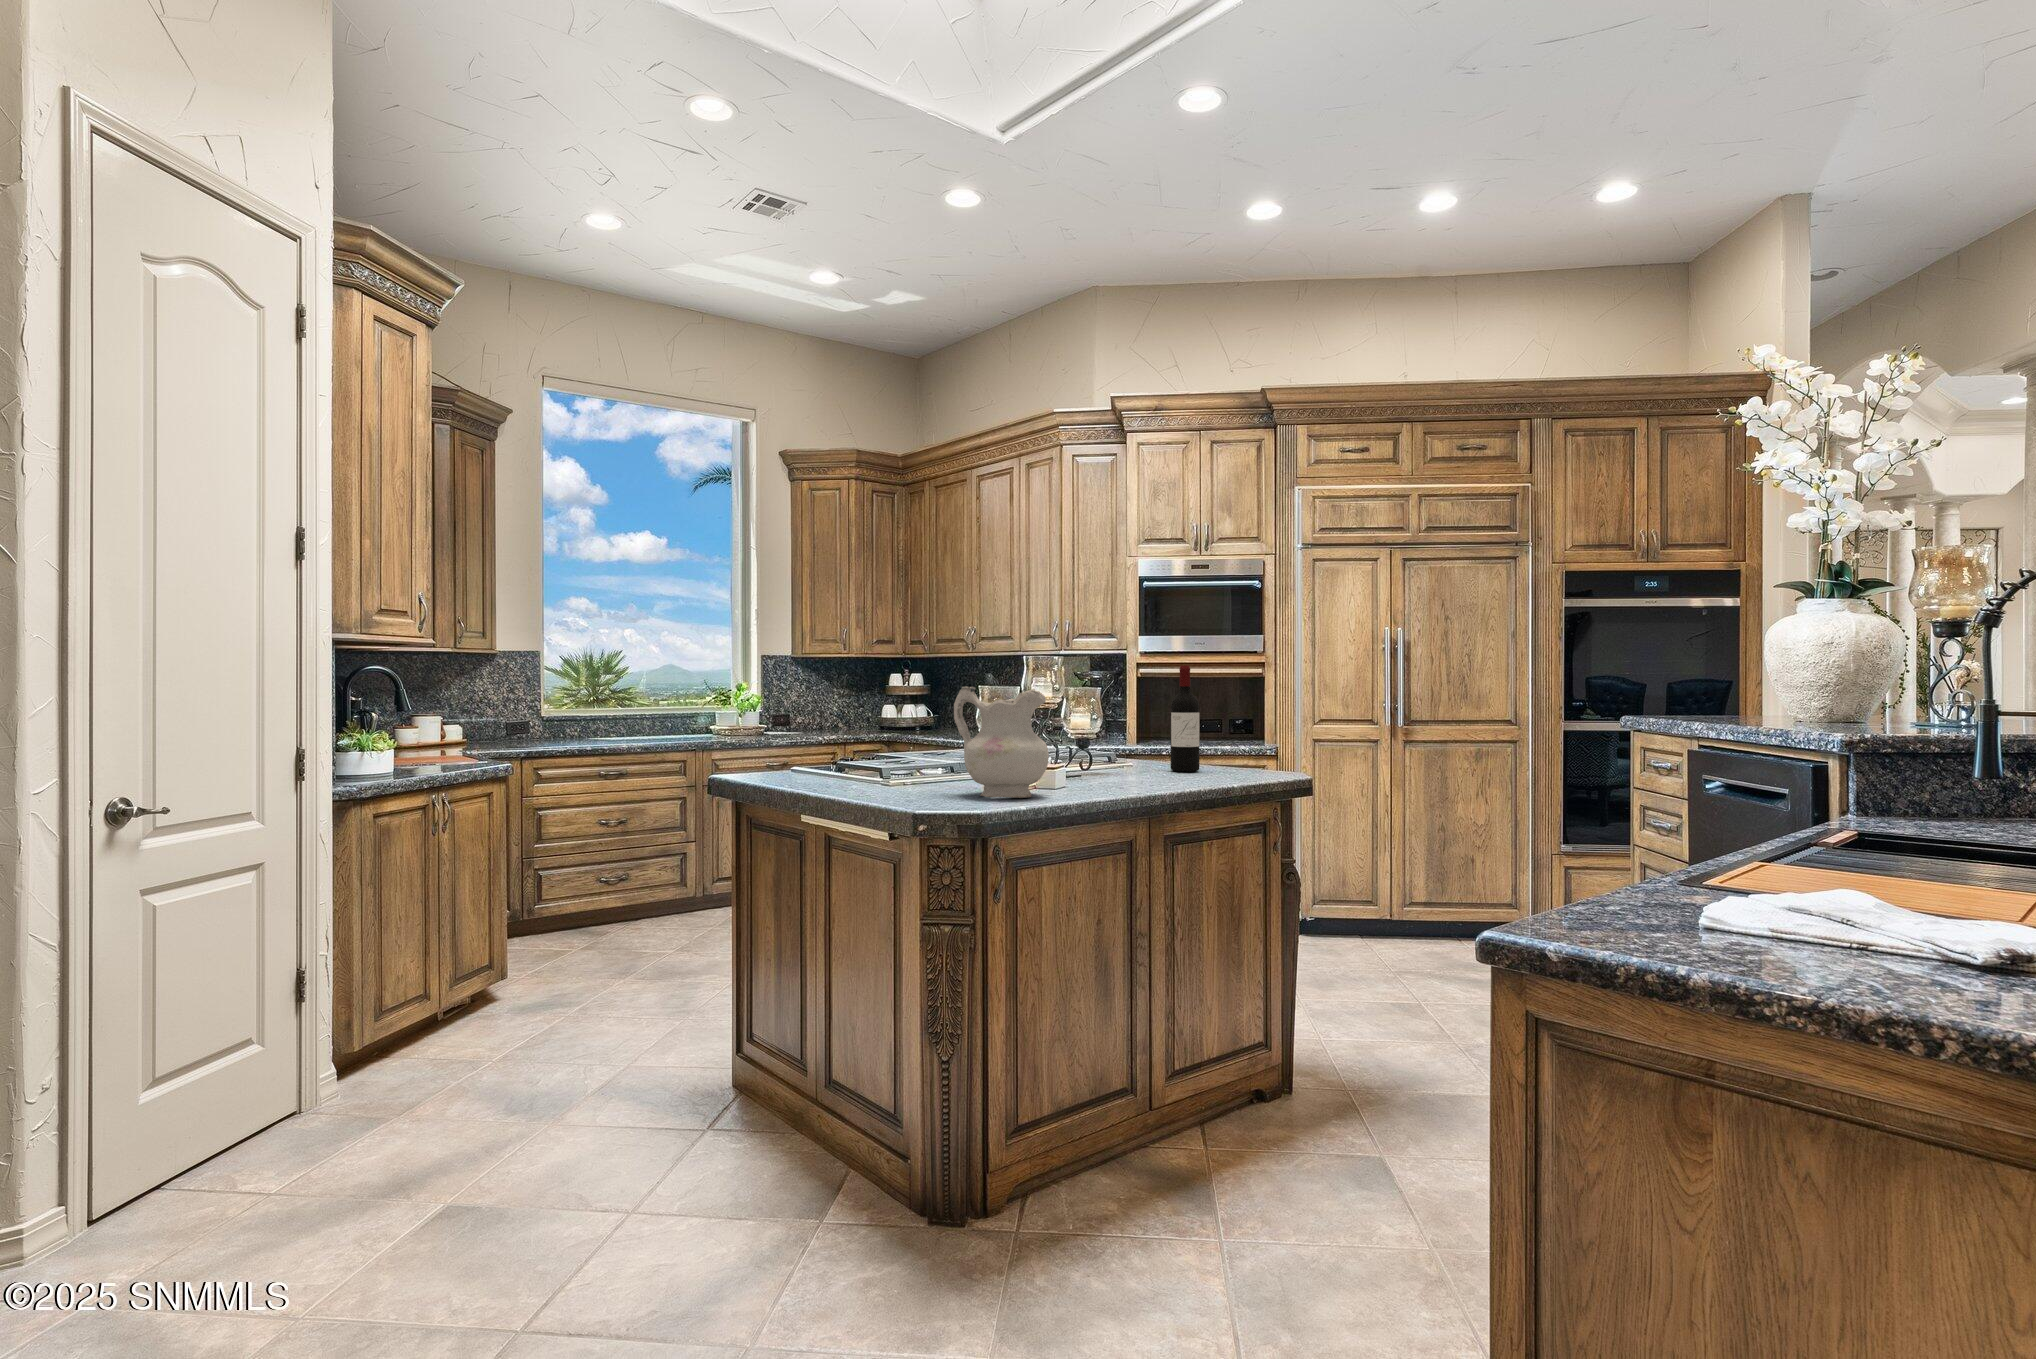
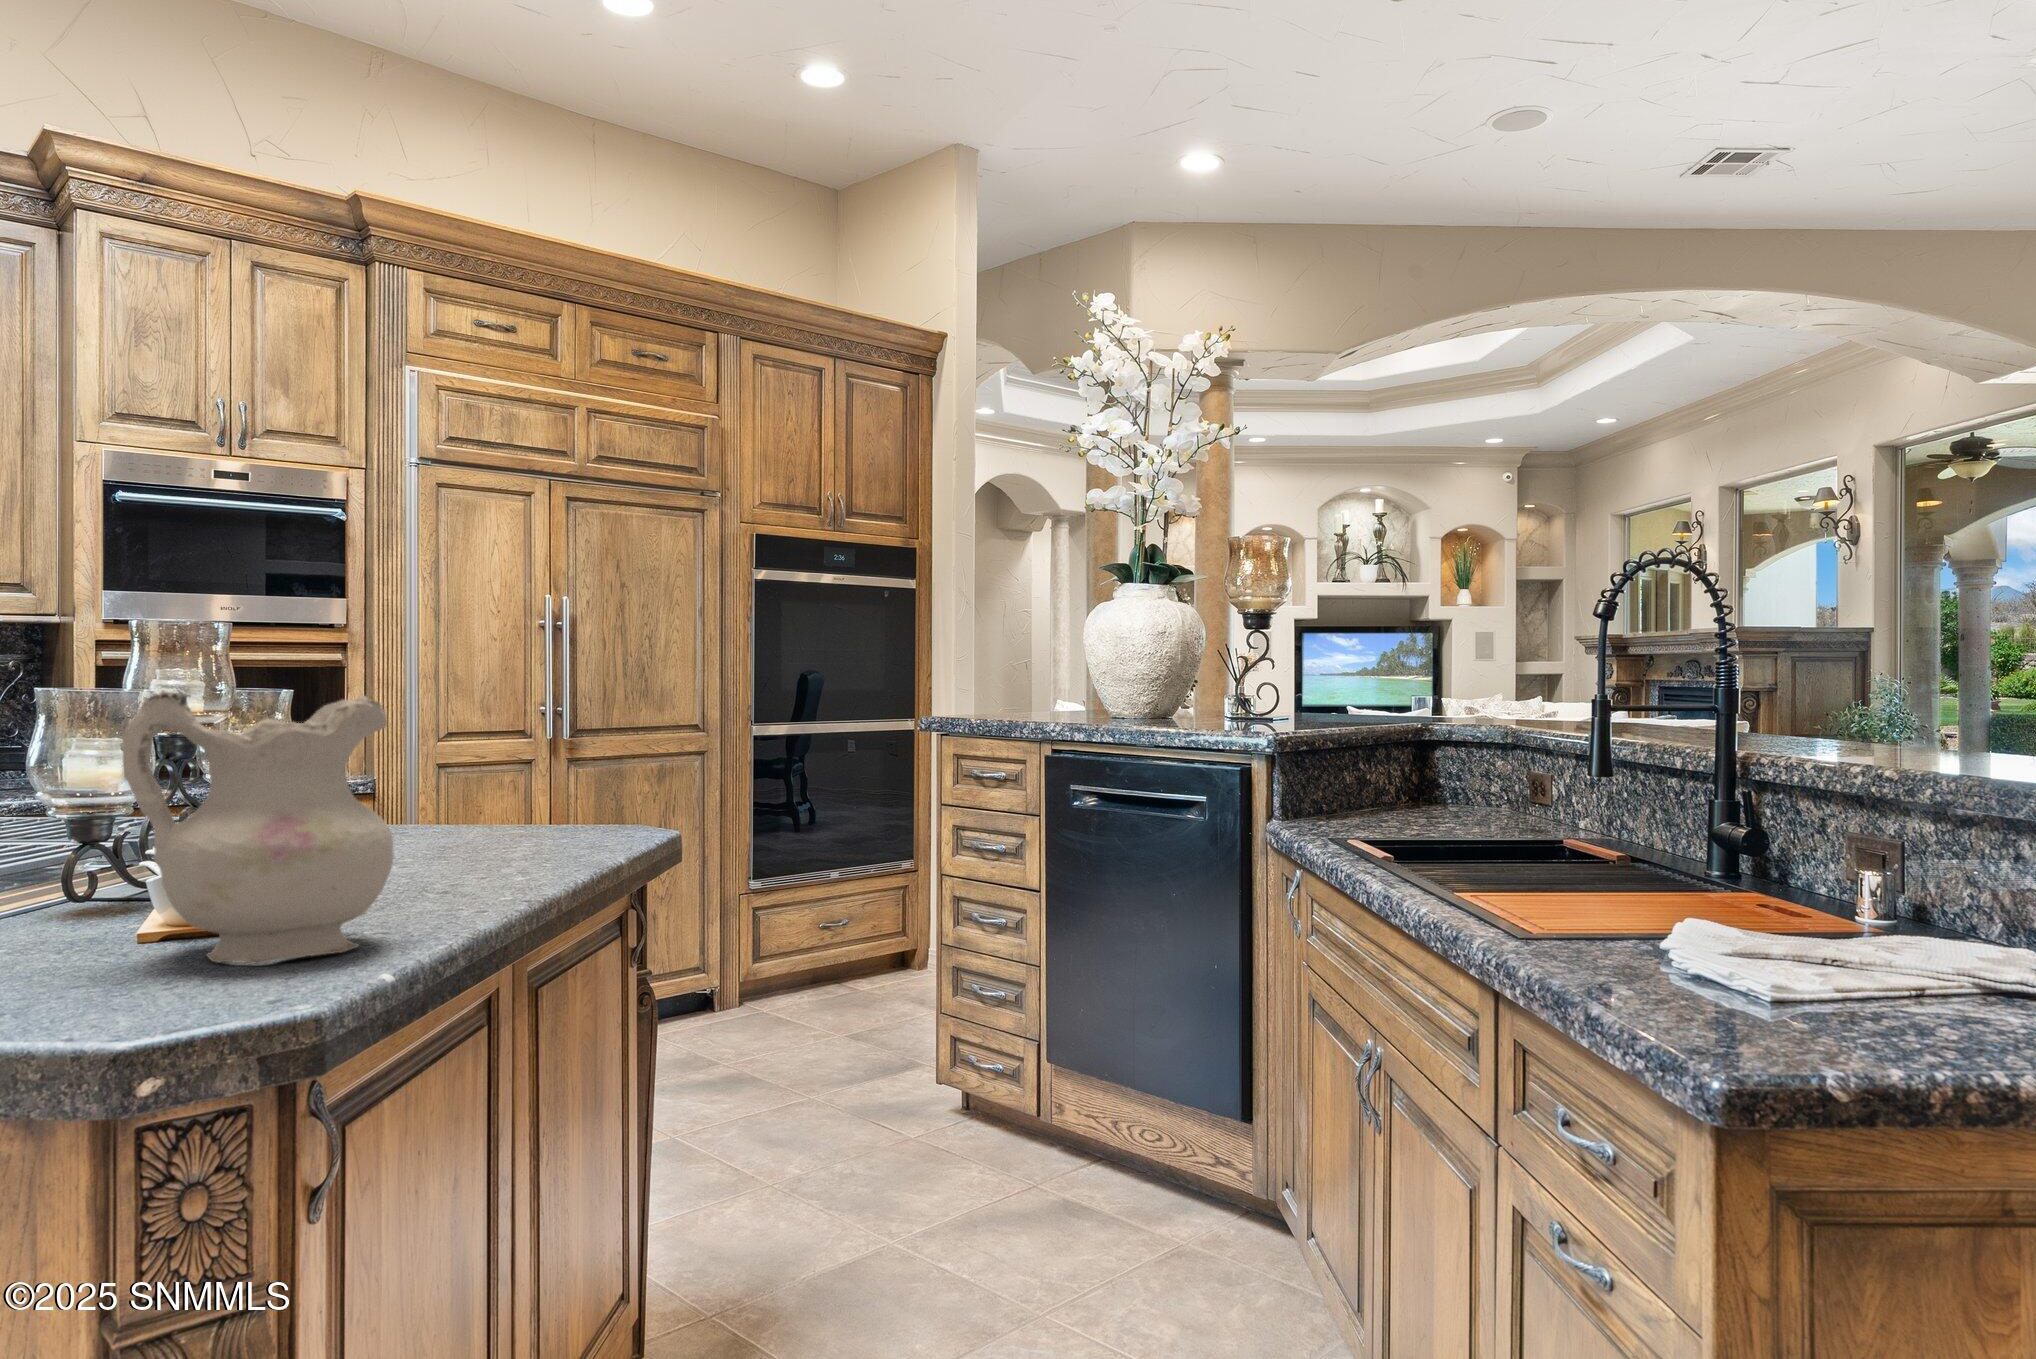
wine bottle: present [1171,666,1199,772] -> none [429,646,486,843]

